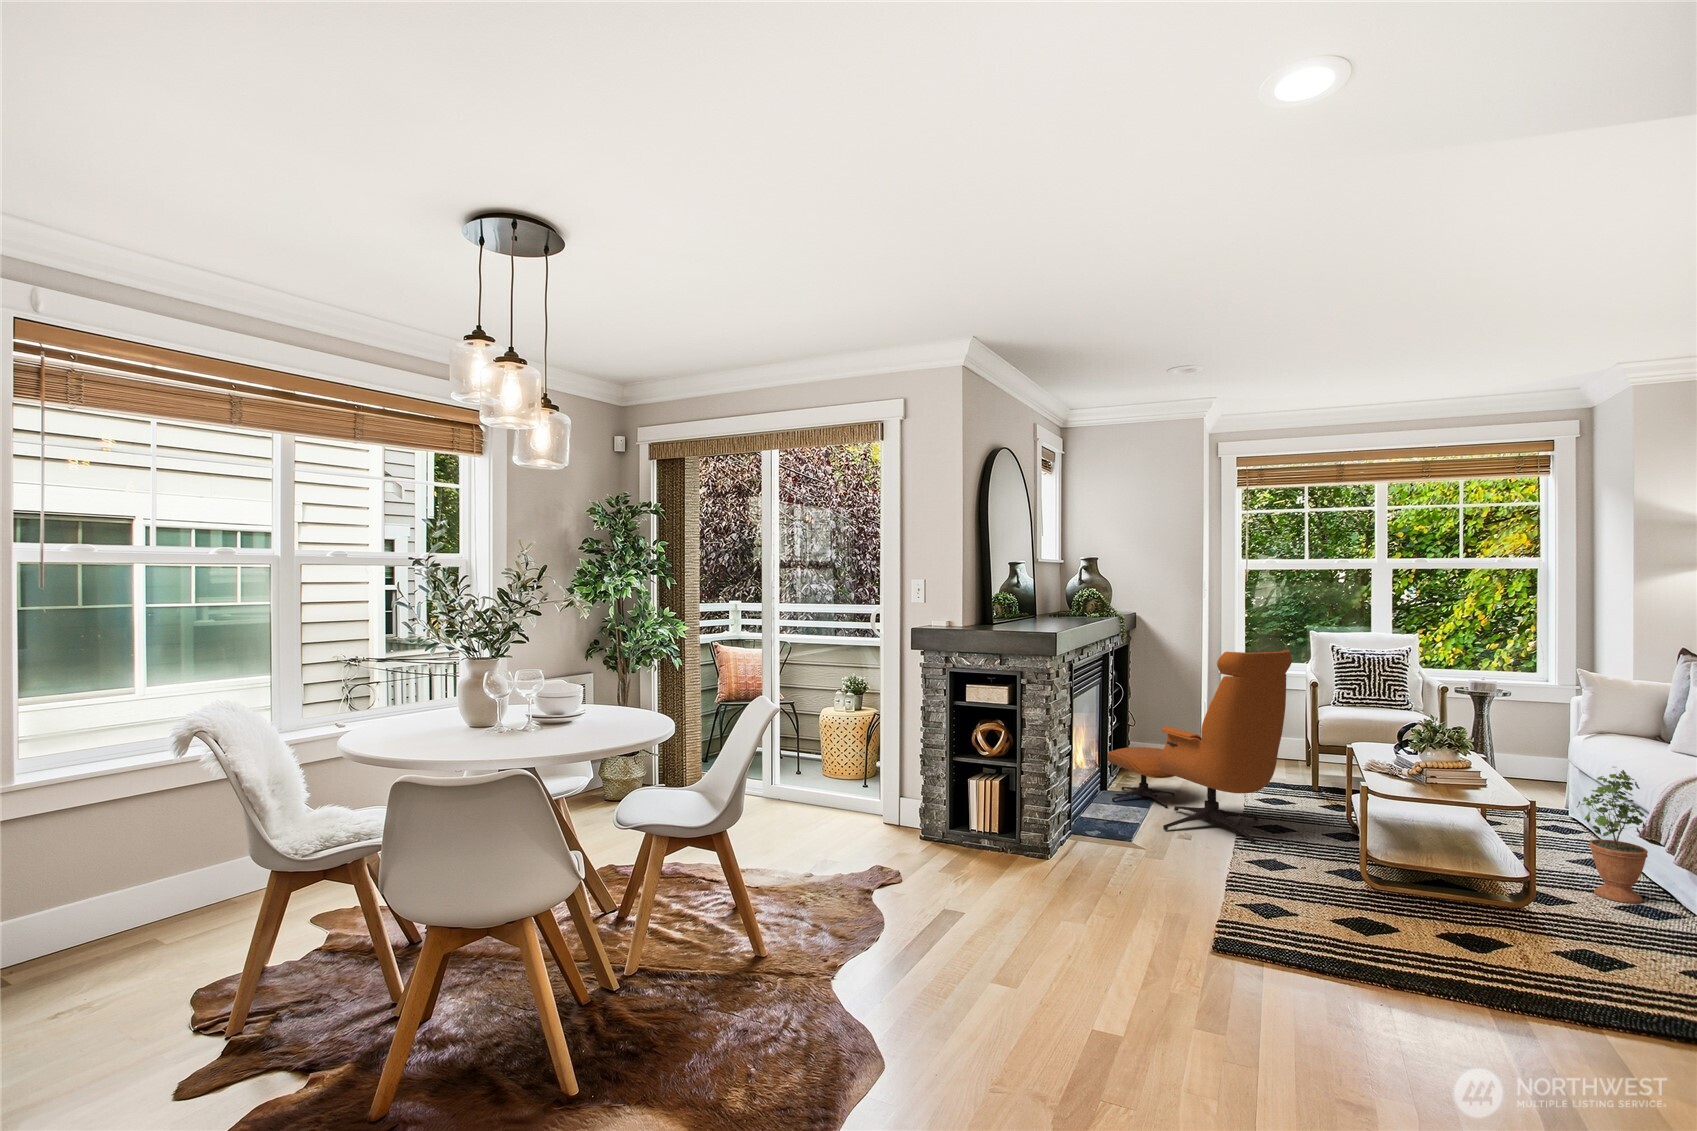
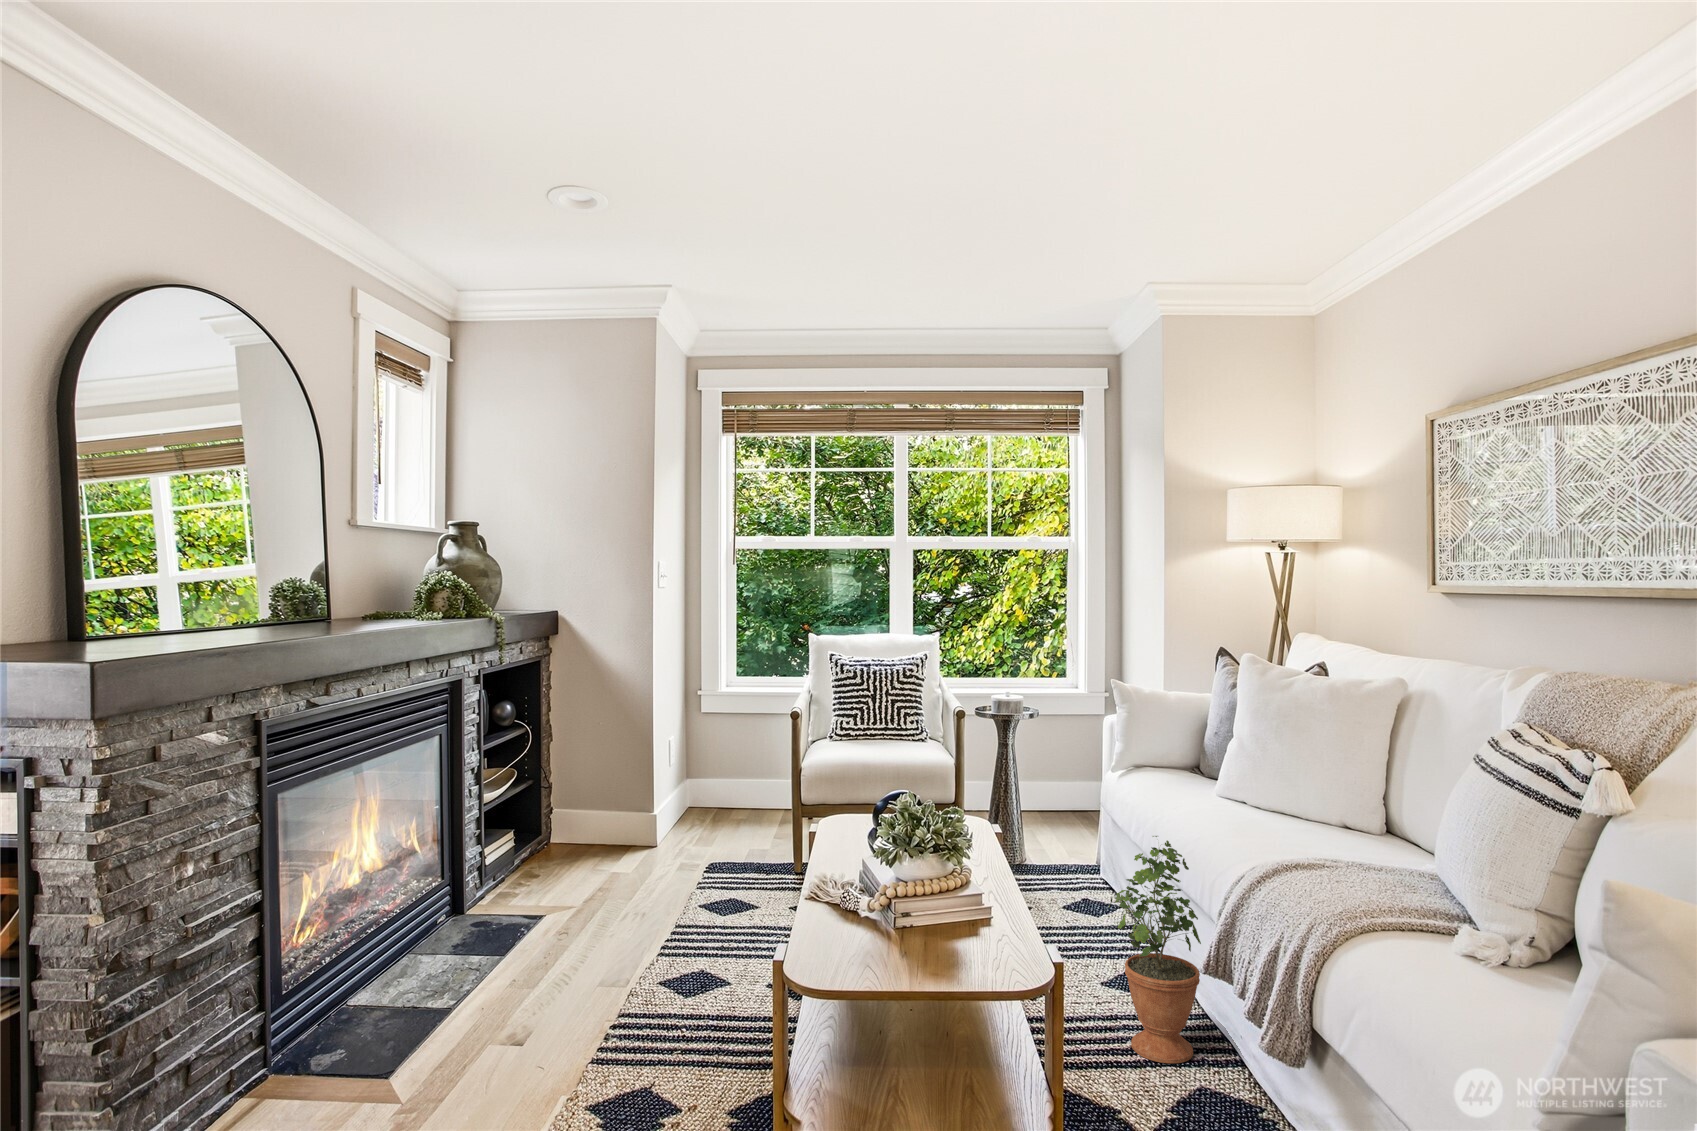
lounge chair: present [1107,650,1292,842] -> none [452,666,711,1016]

